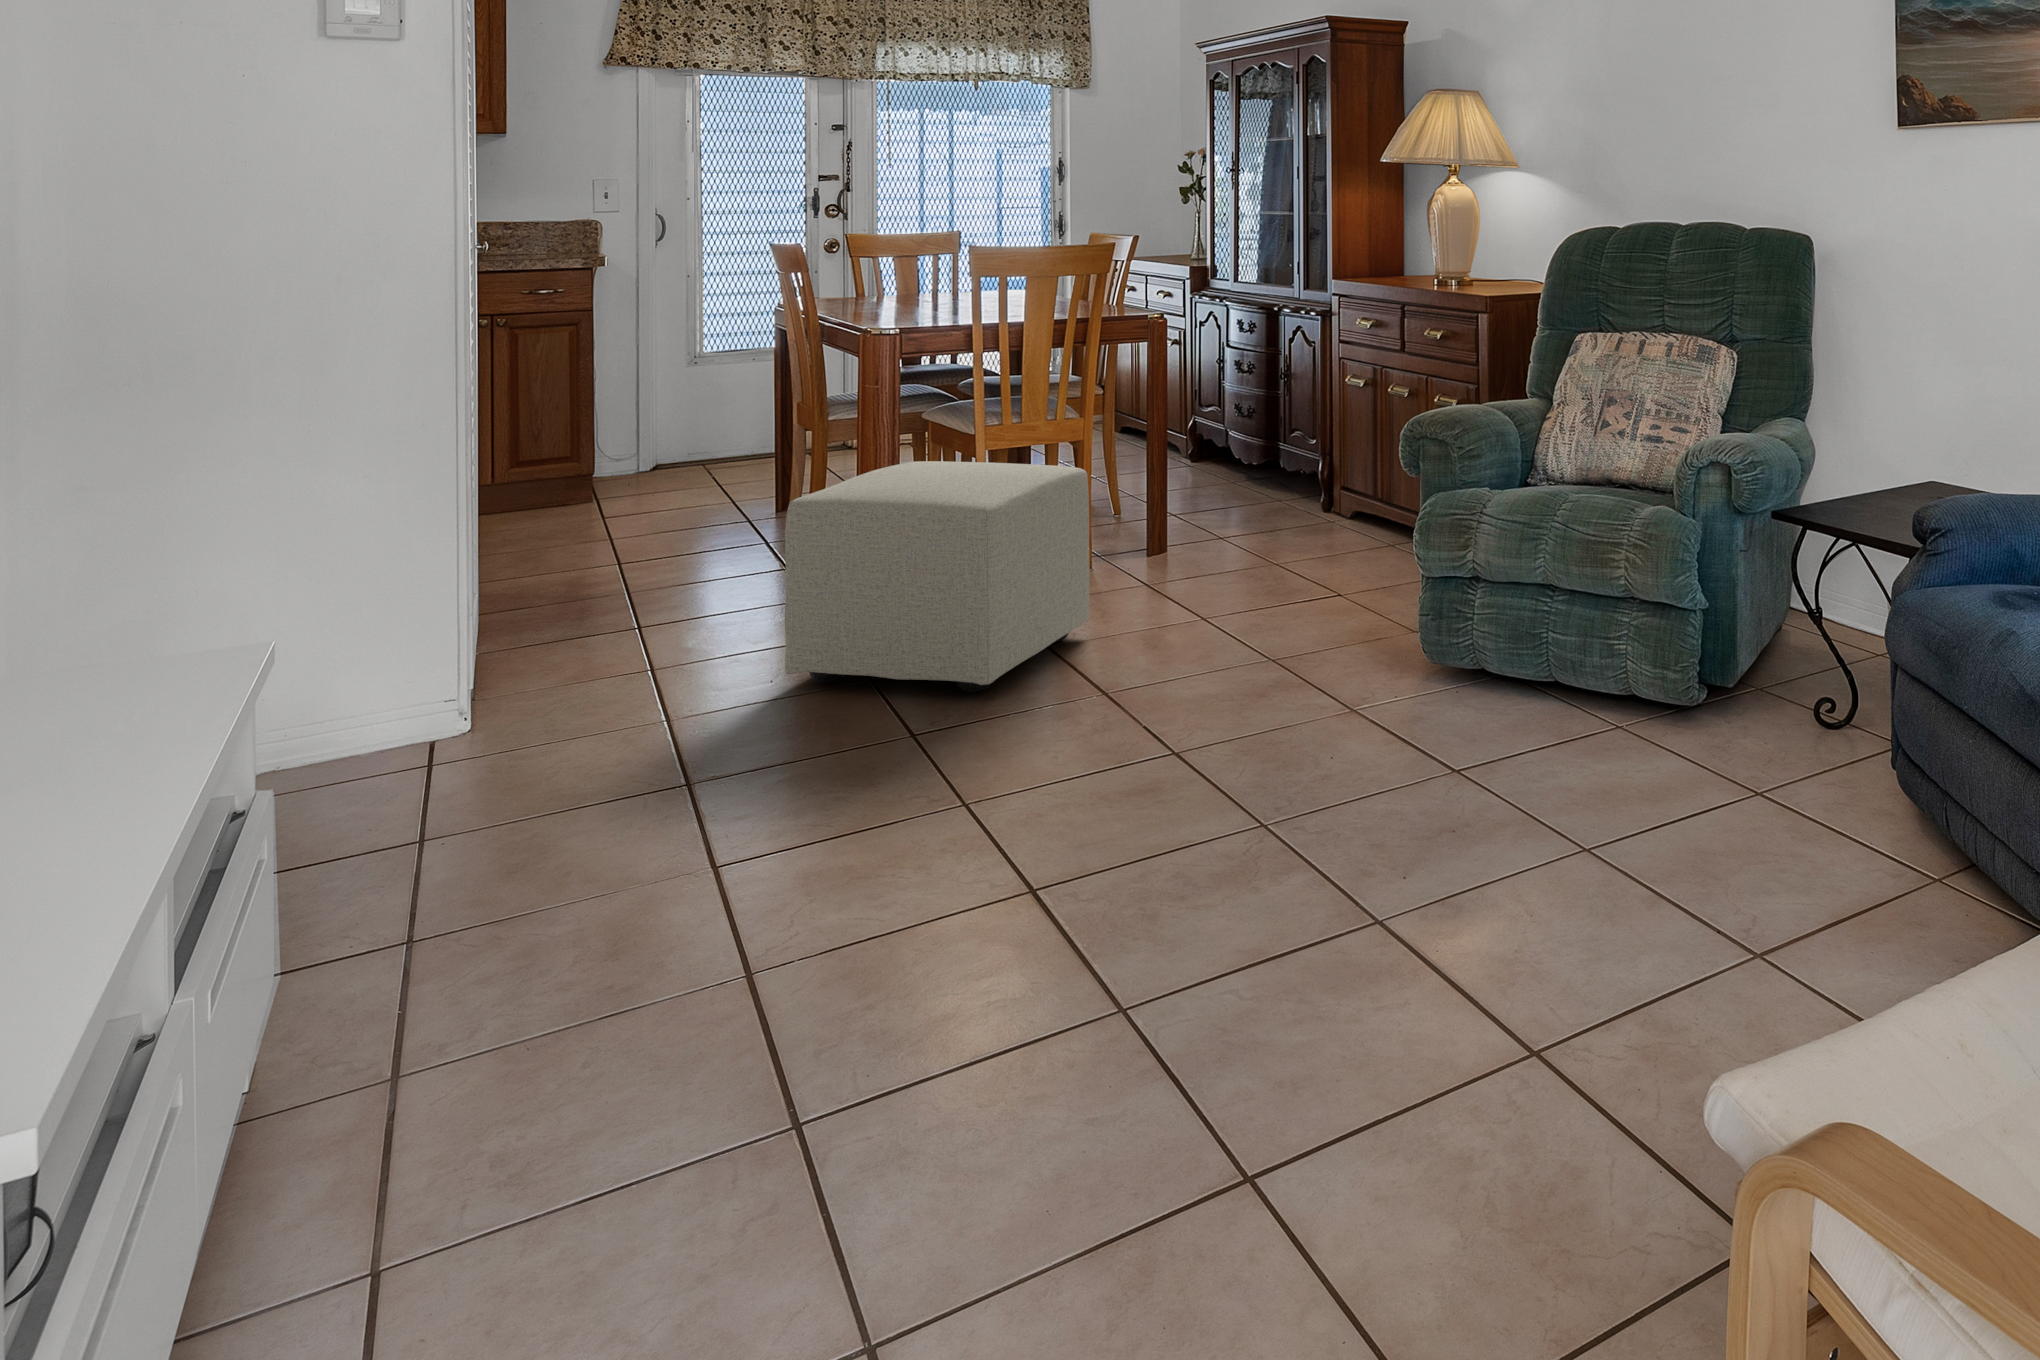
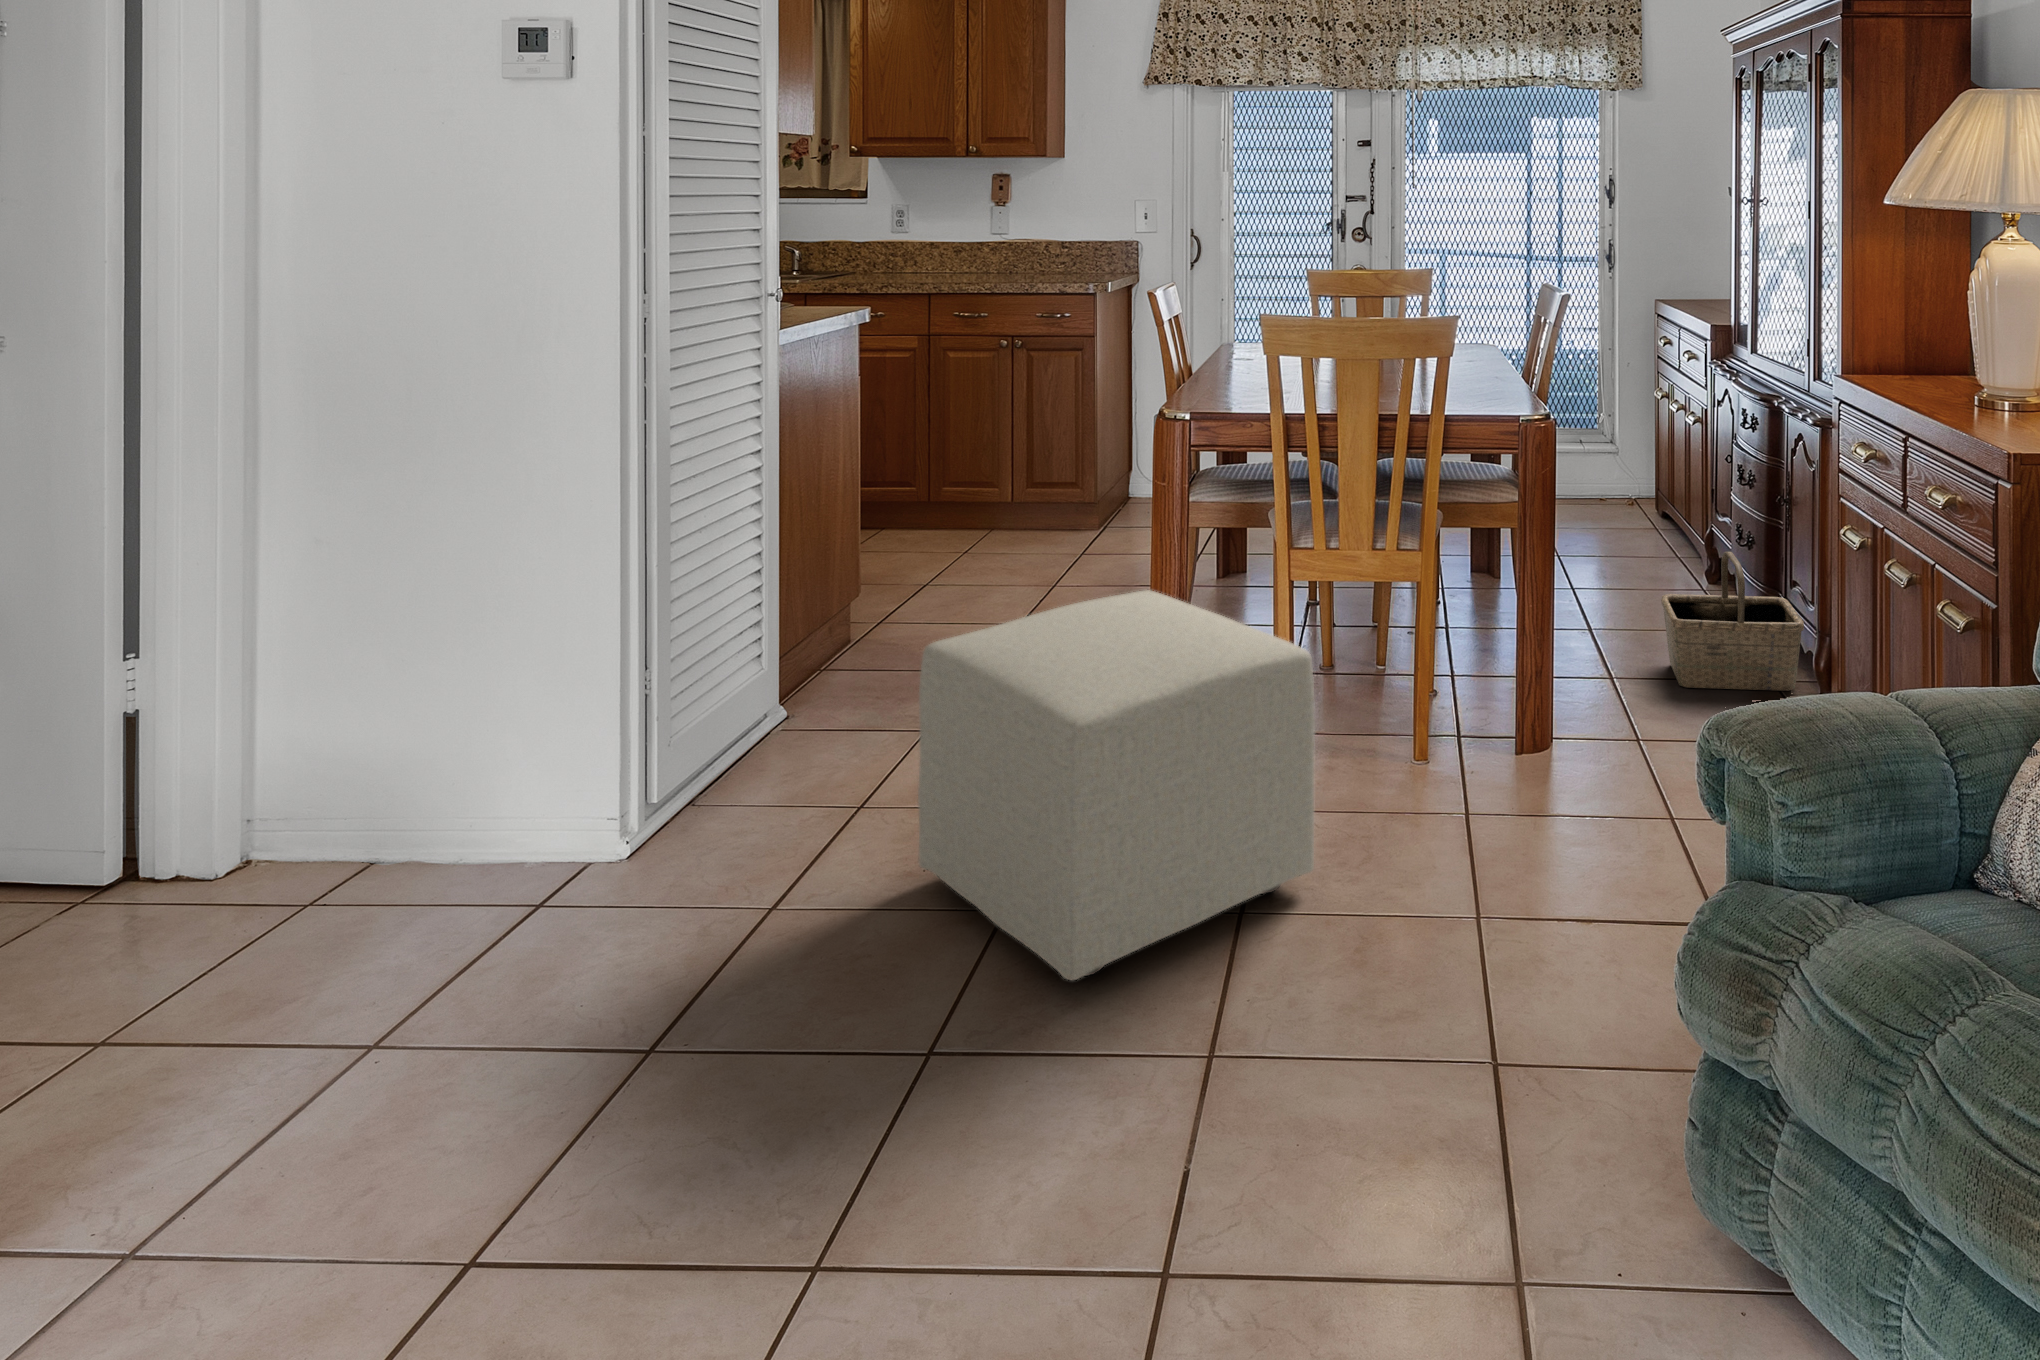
basket: none [1210,421,1315,517] -> present [1661,552,1804,691]

